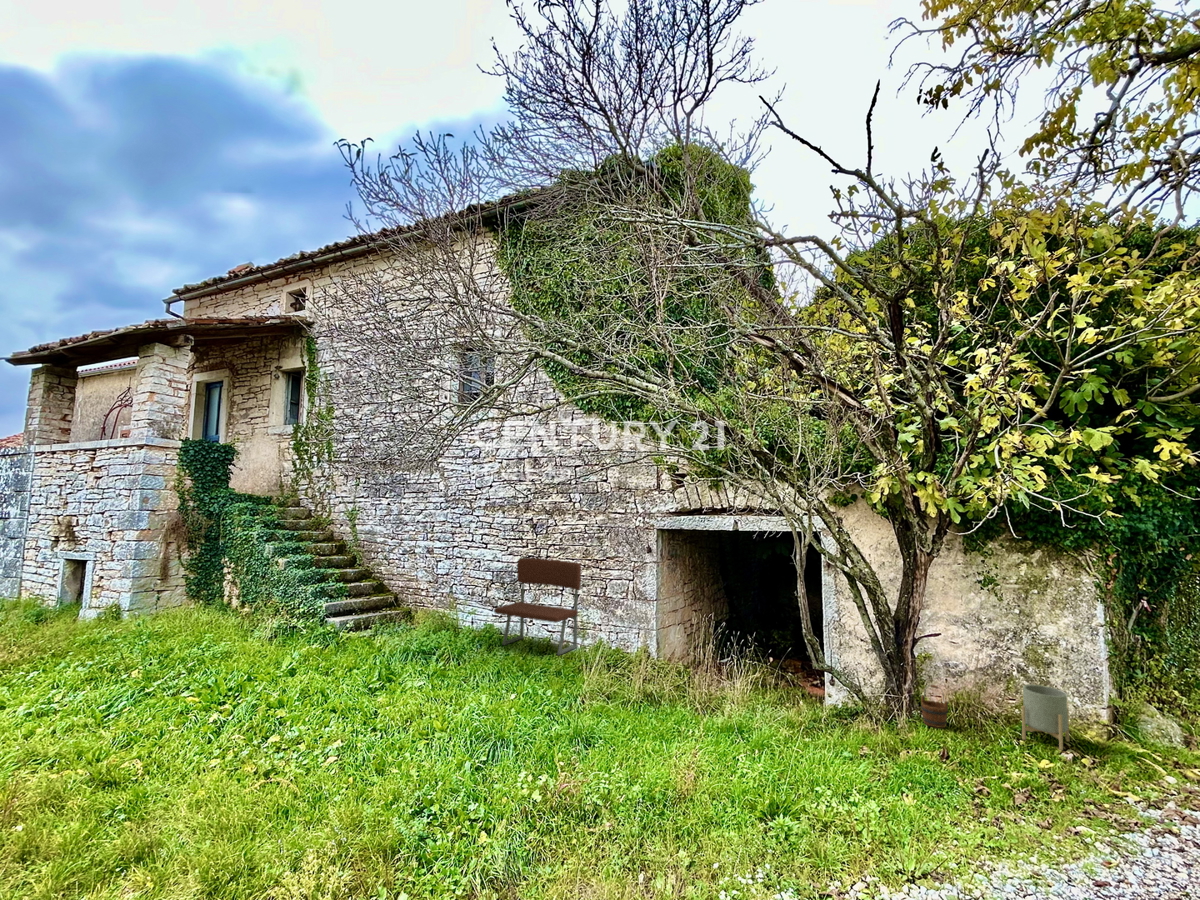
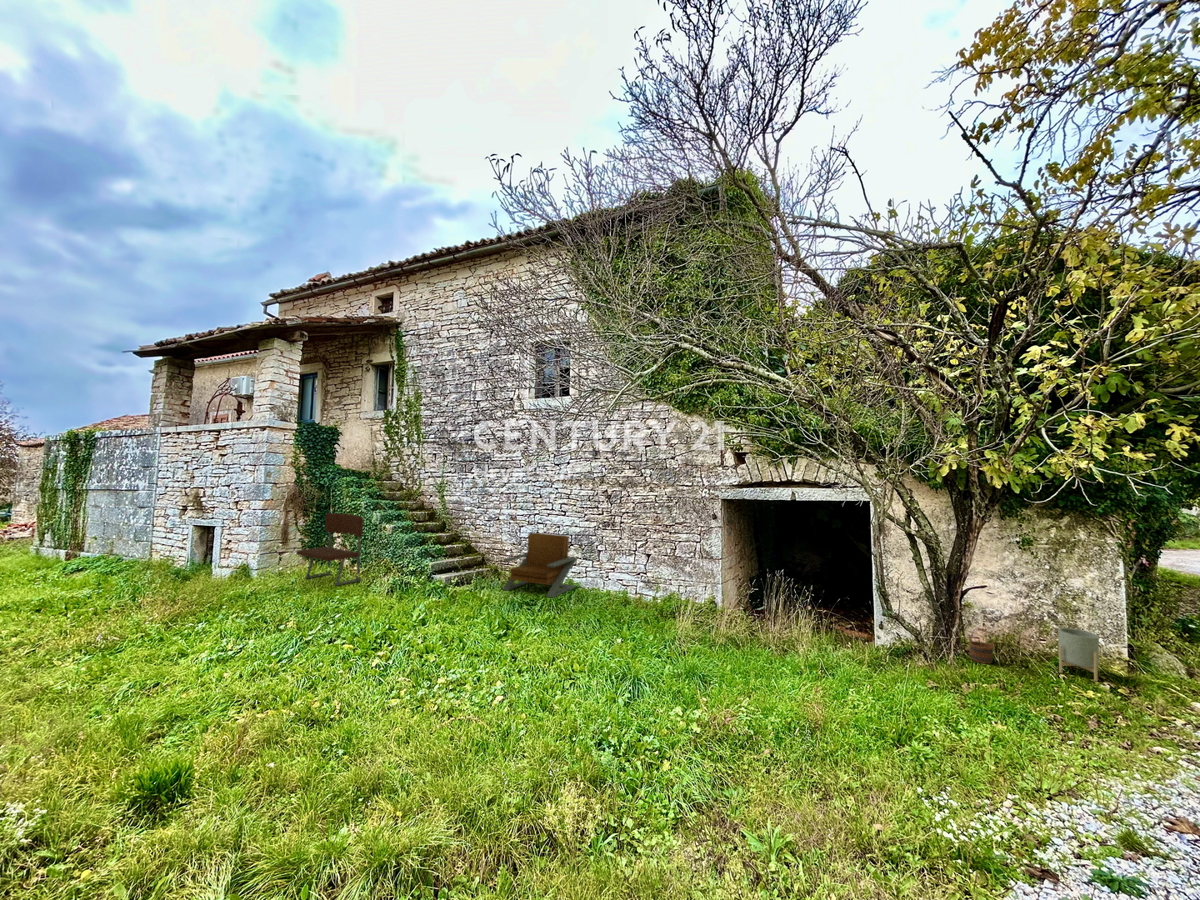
bench: present [494,558,581,655] -> present [296,513,363,586]
lounge chair: none [406,569,498,646] -> present [502,533,577,598]

